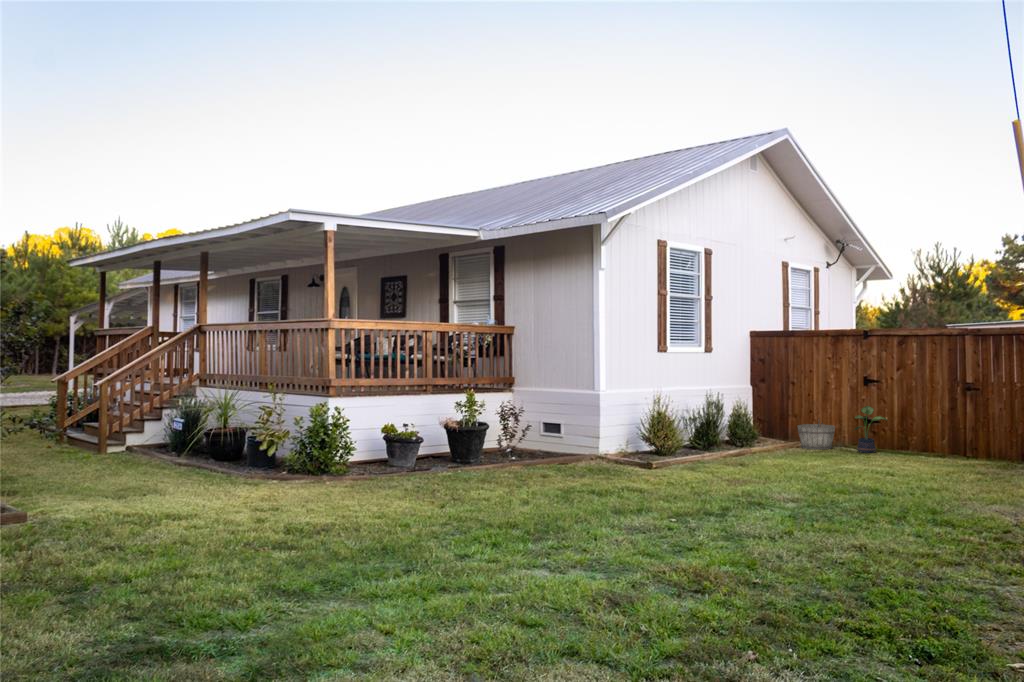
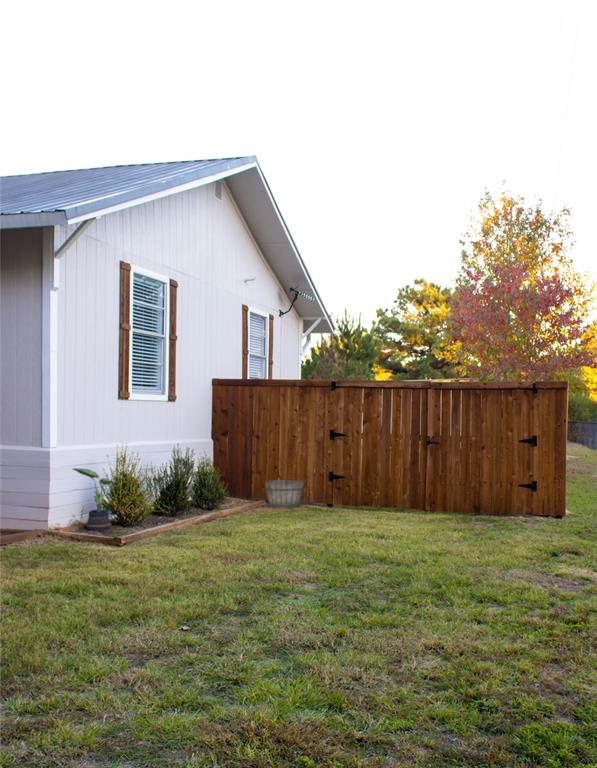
potted plant: present [854,406,887,453] -> present [73,468,114,531]

